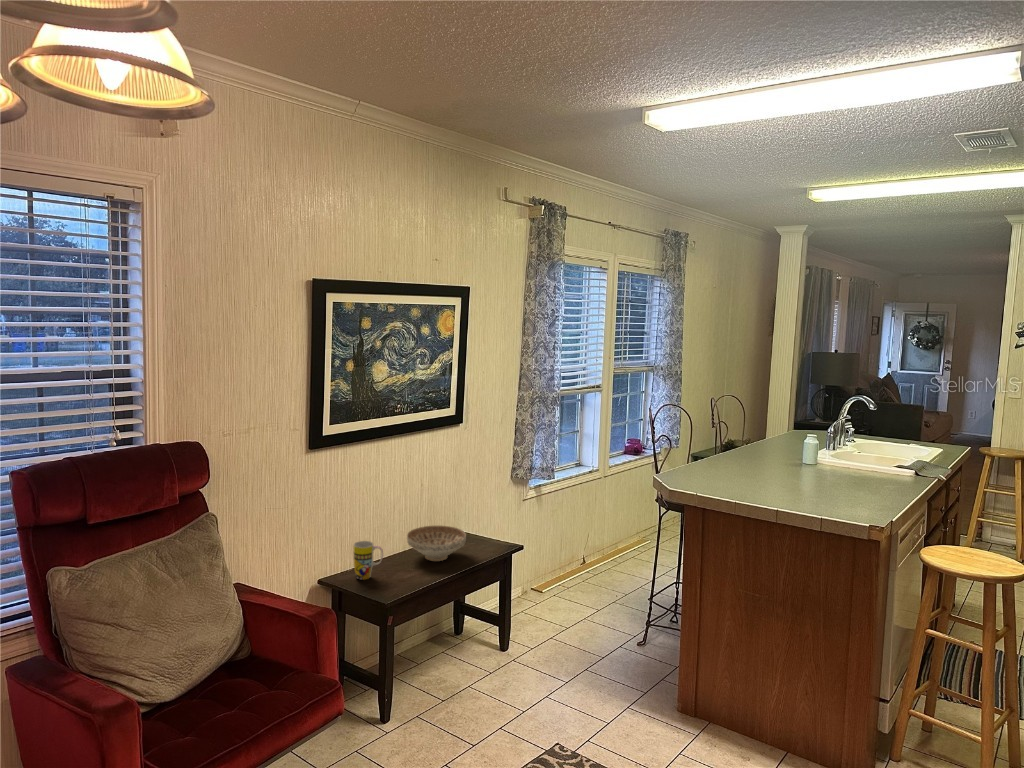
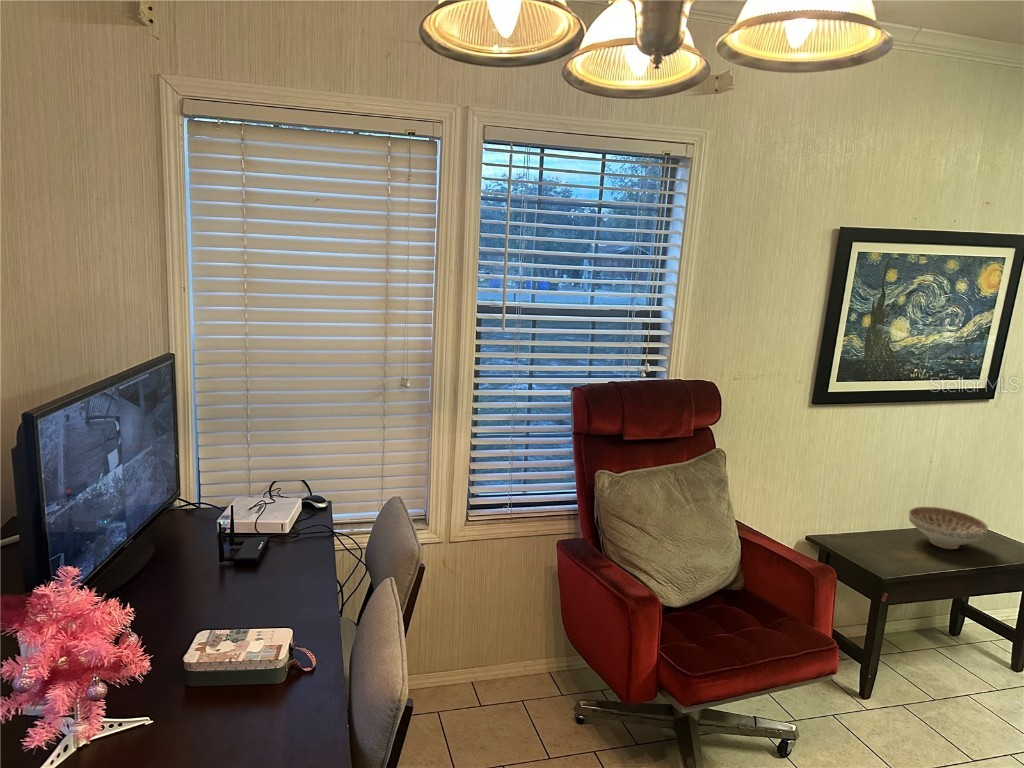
mug: present [354,541,383,580] -> none [846,507,882,547]

